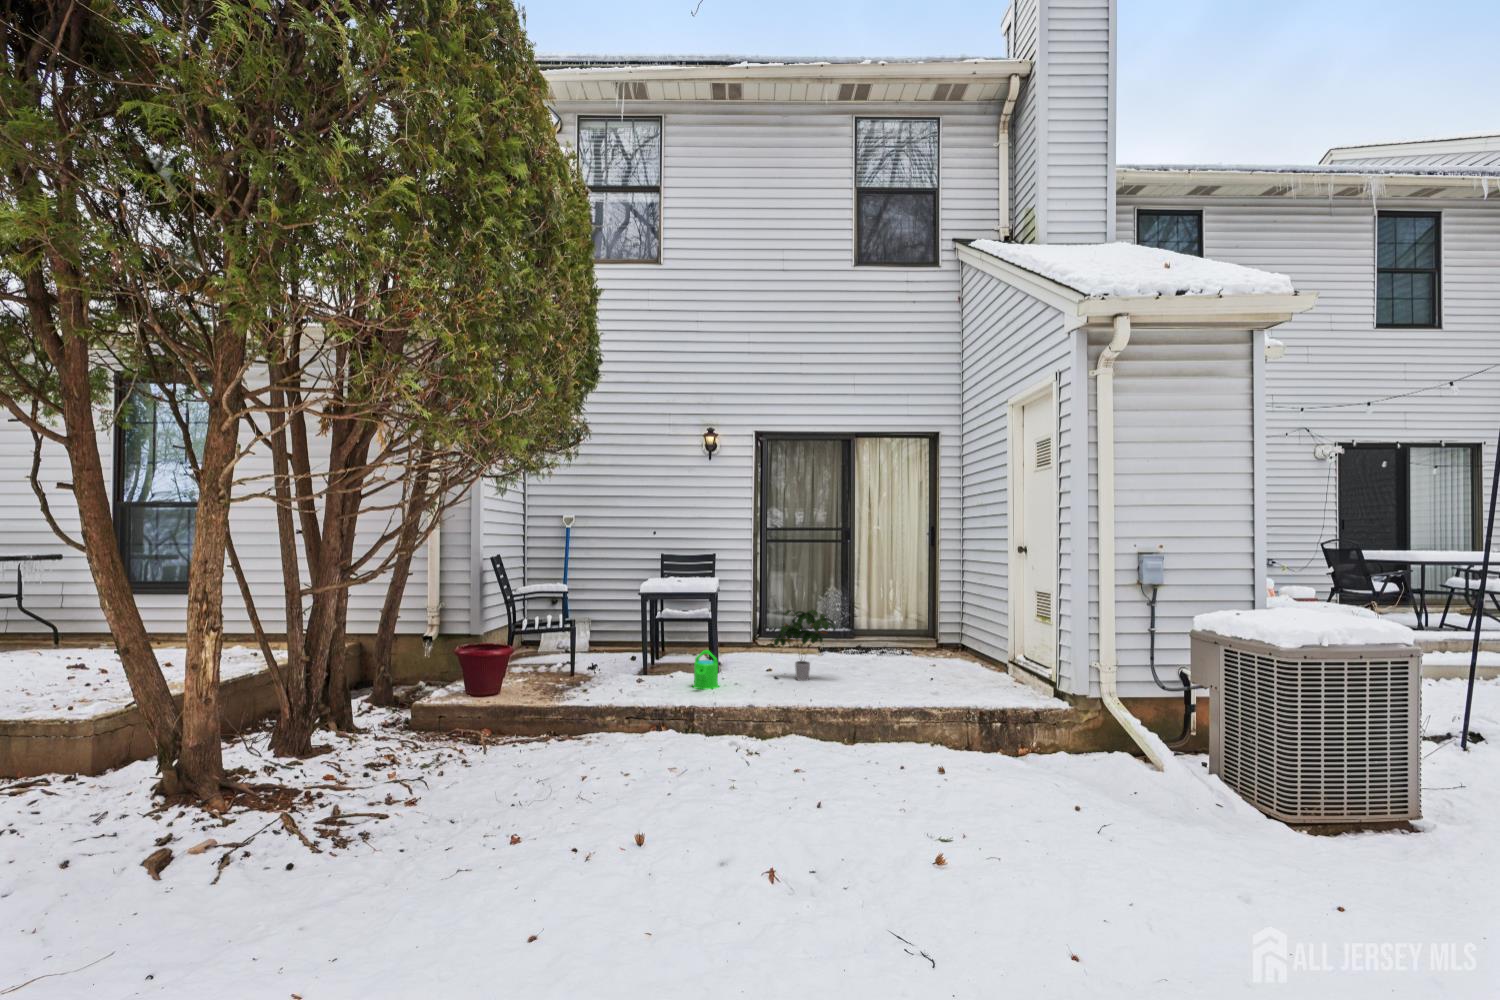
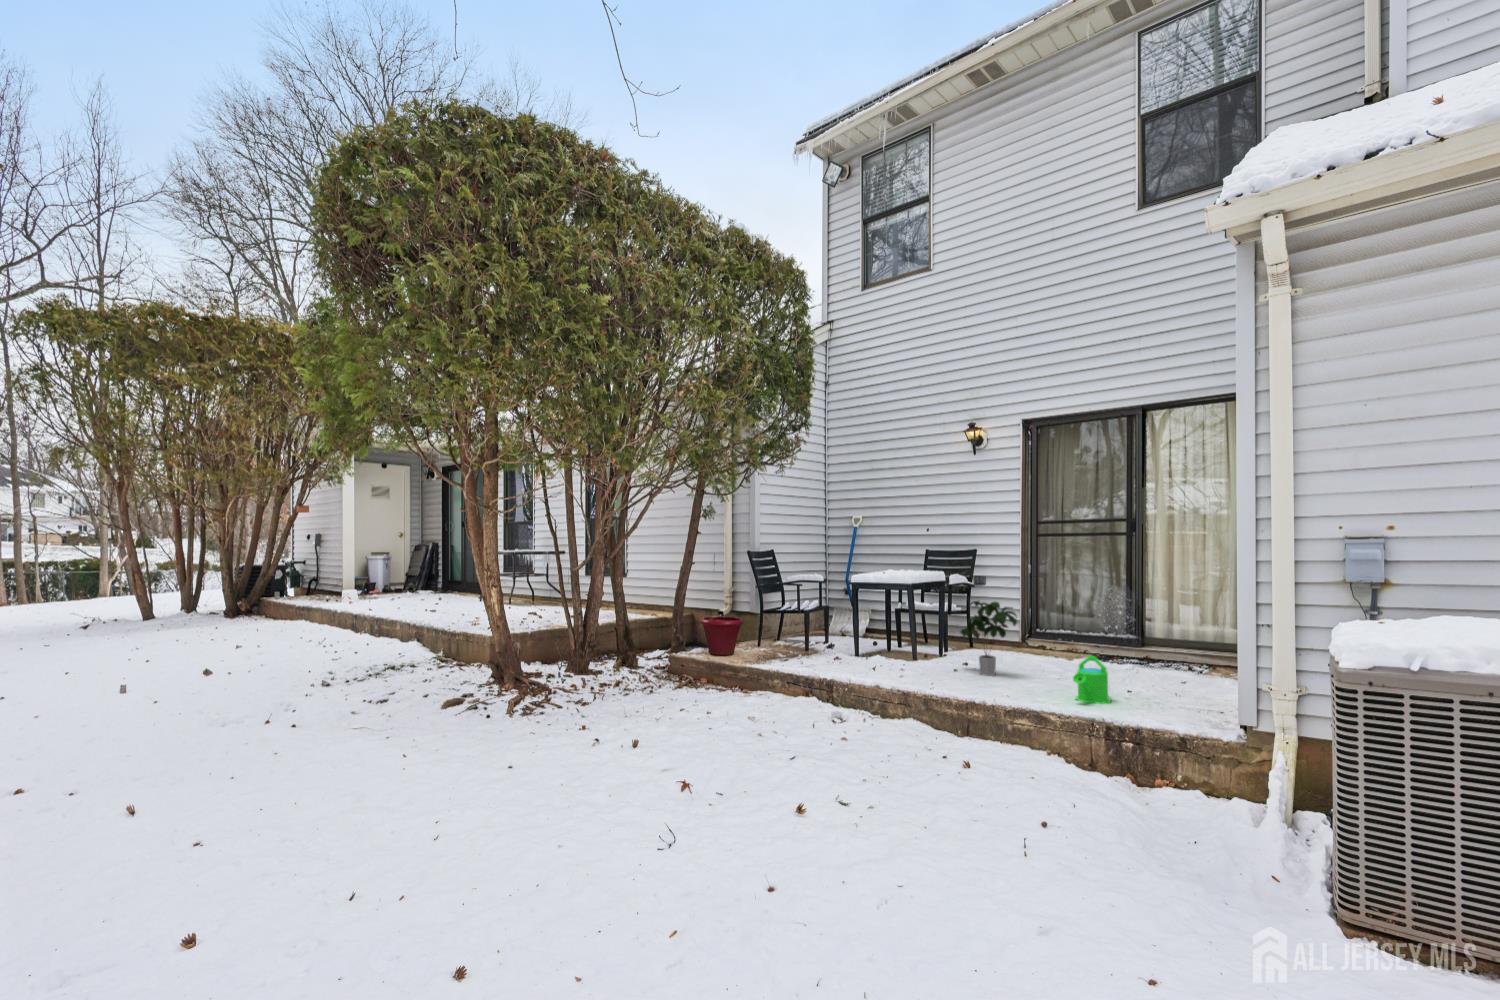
watering can: present [693,650,719,689] -> present [1073,656,1111,704]

